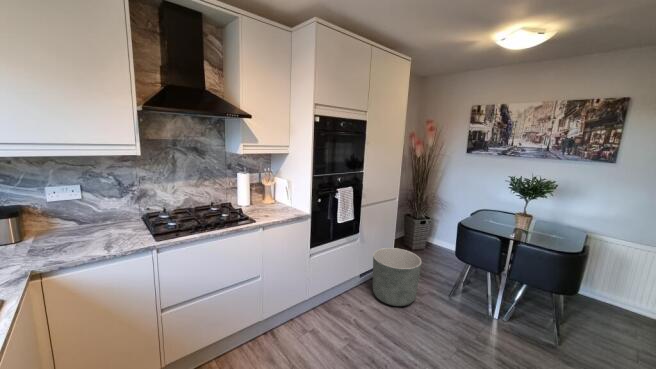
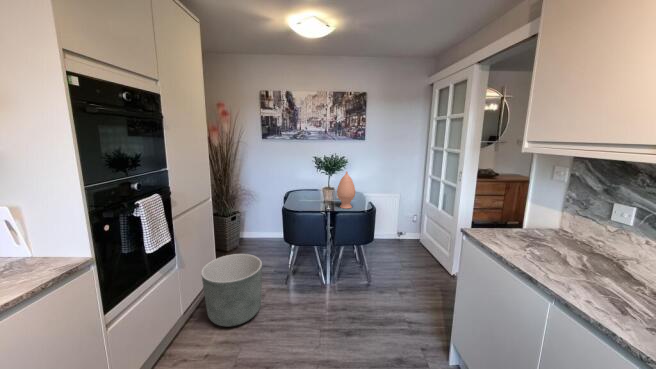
vase: none [528,199,556,244] -> present [336,171,355,208]

